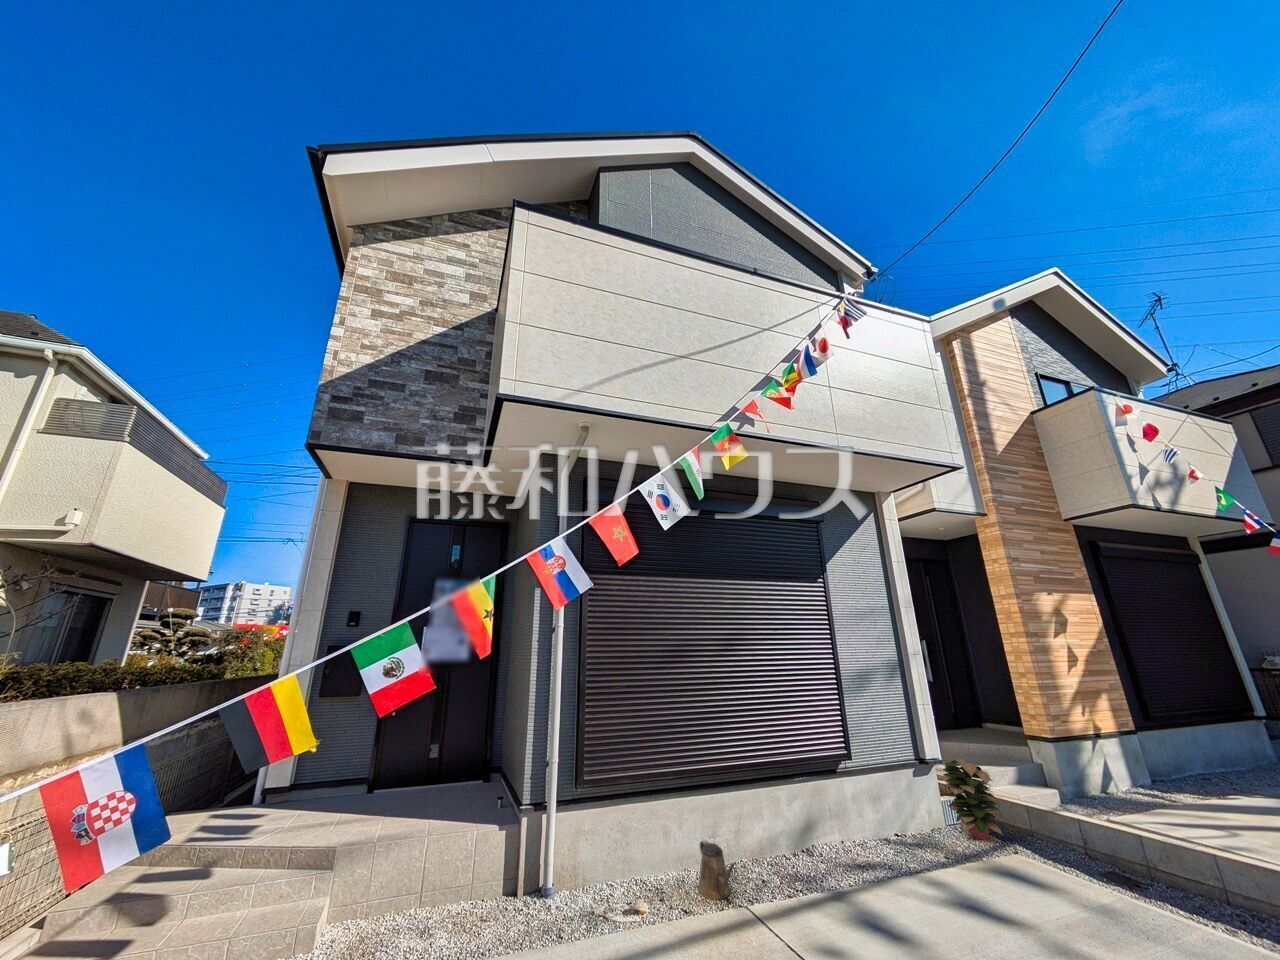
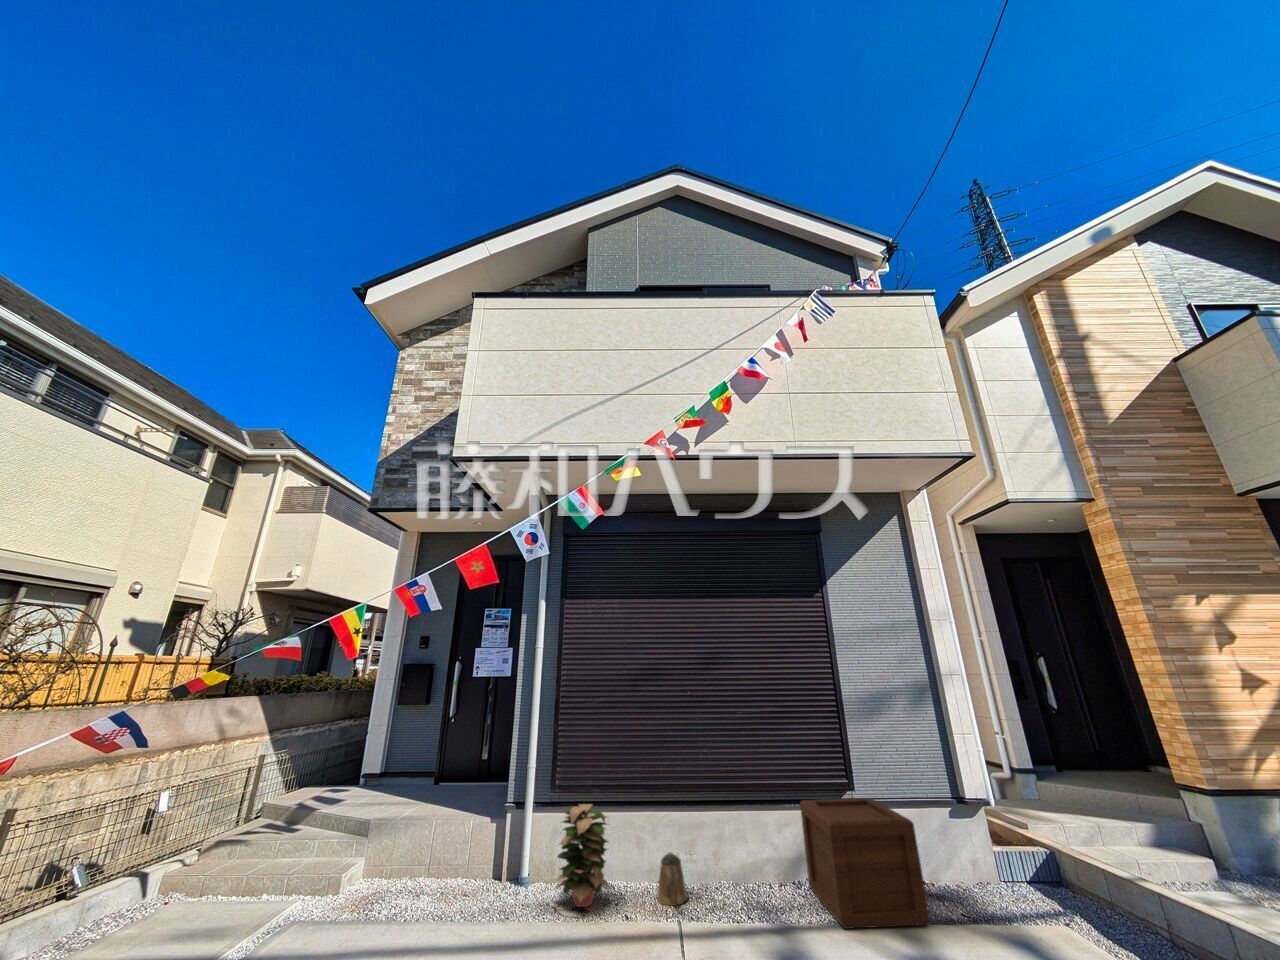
decorative plant: present [940,759,1003,840] -> present [555,804,612,907]
wooden crate: none [811,765,940,896] -> present [800,798,931,929]

